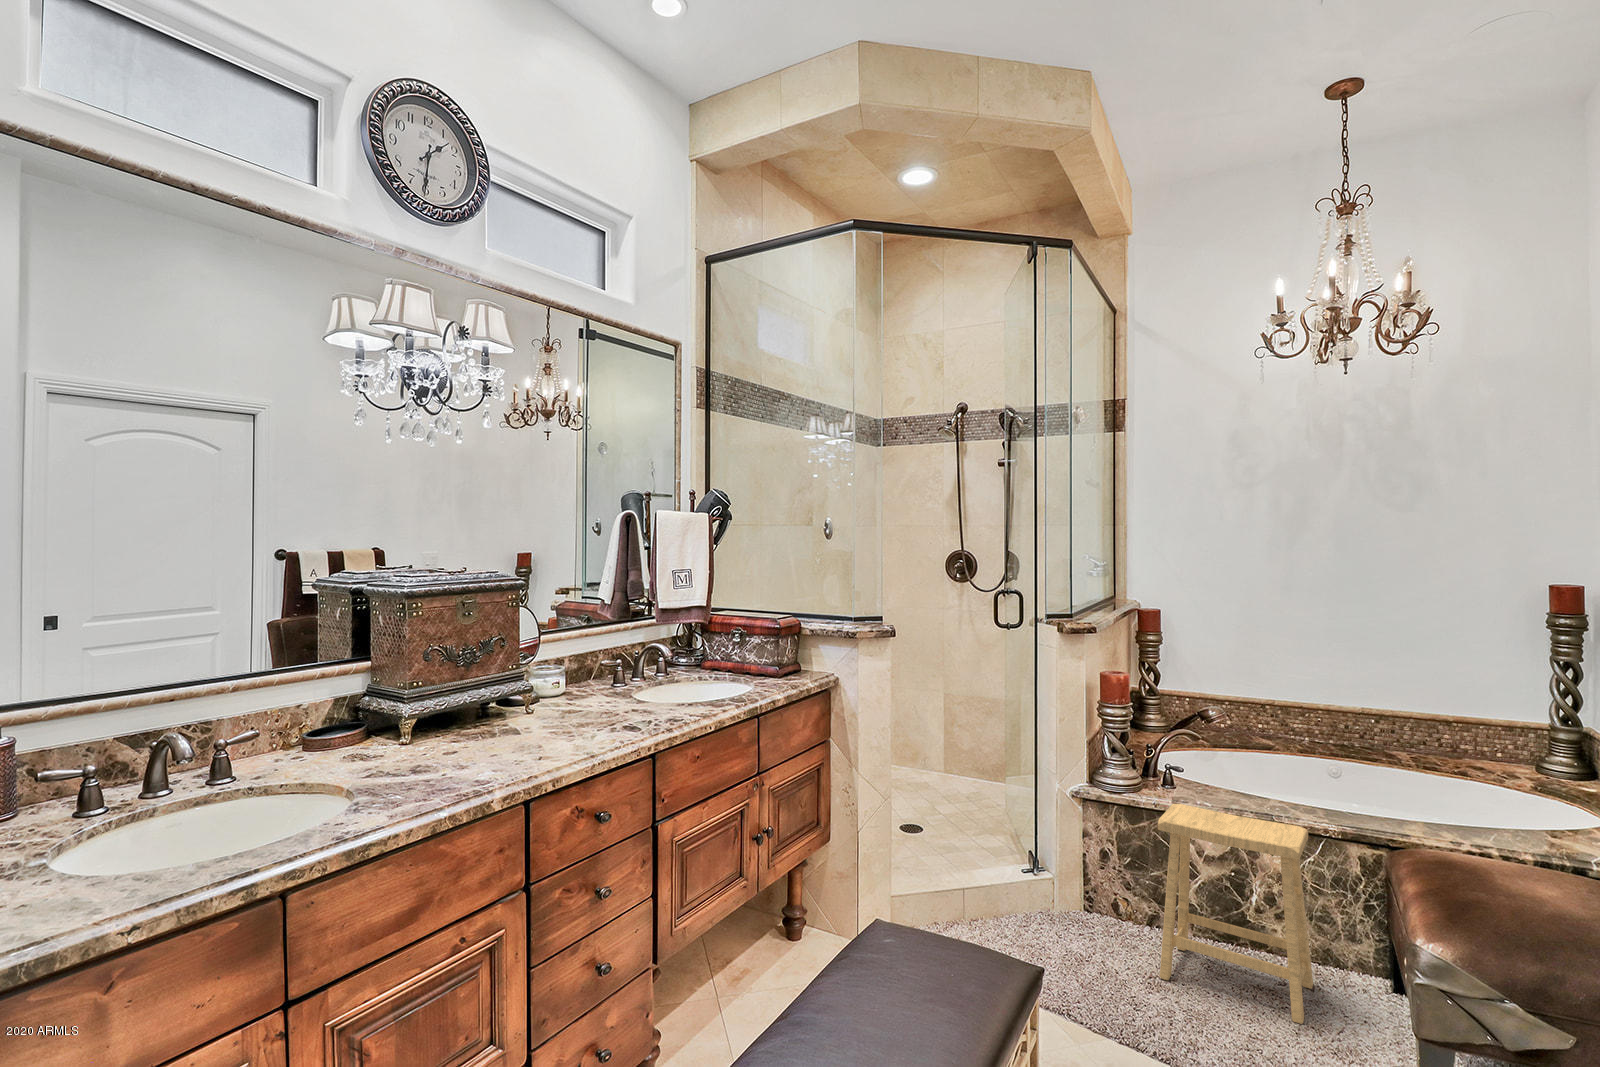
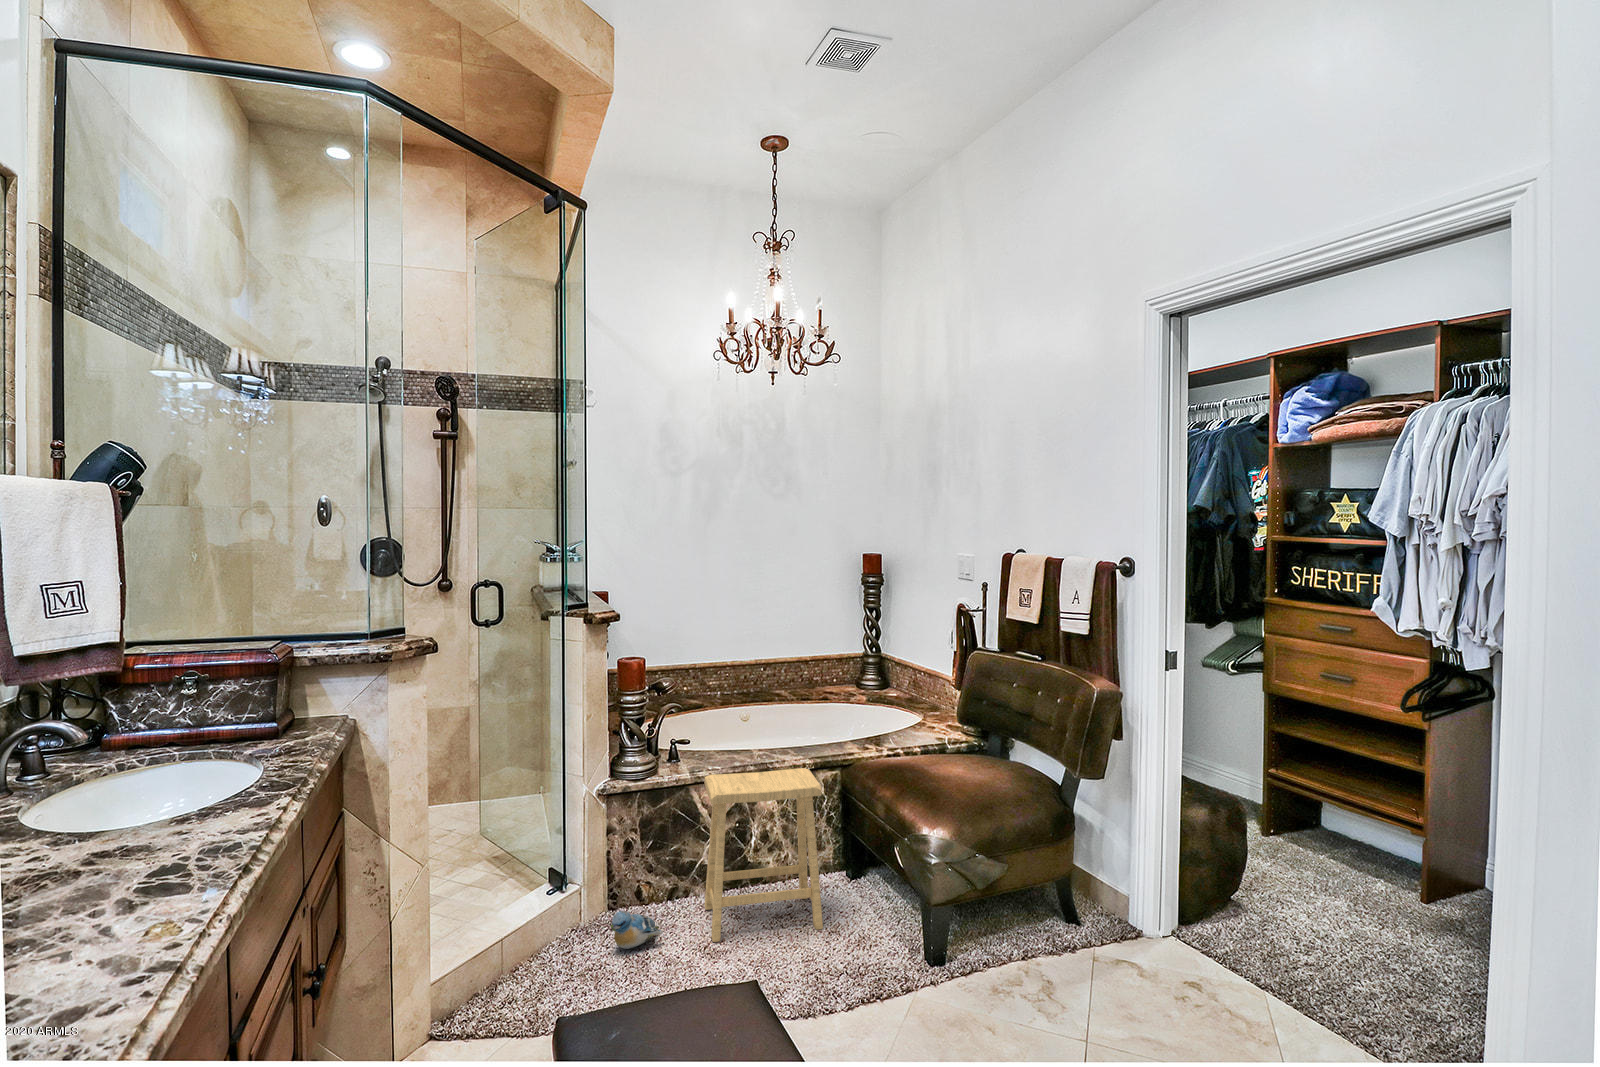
plush toy: none [1056,907,1114,949] -> present [611,911,663,949]

